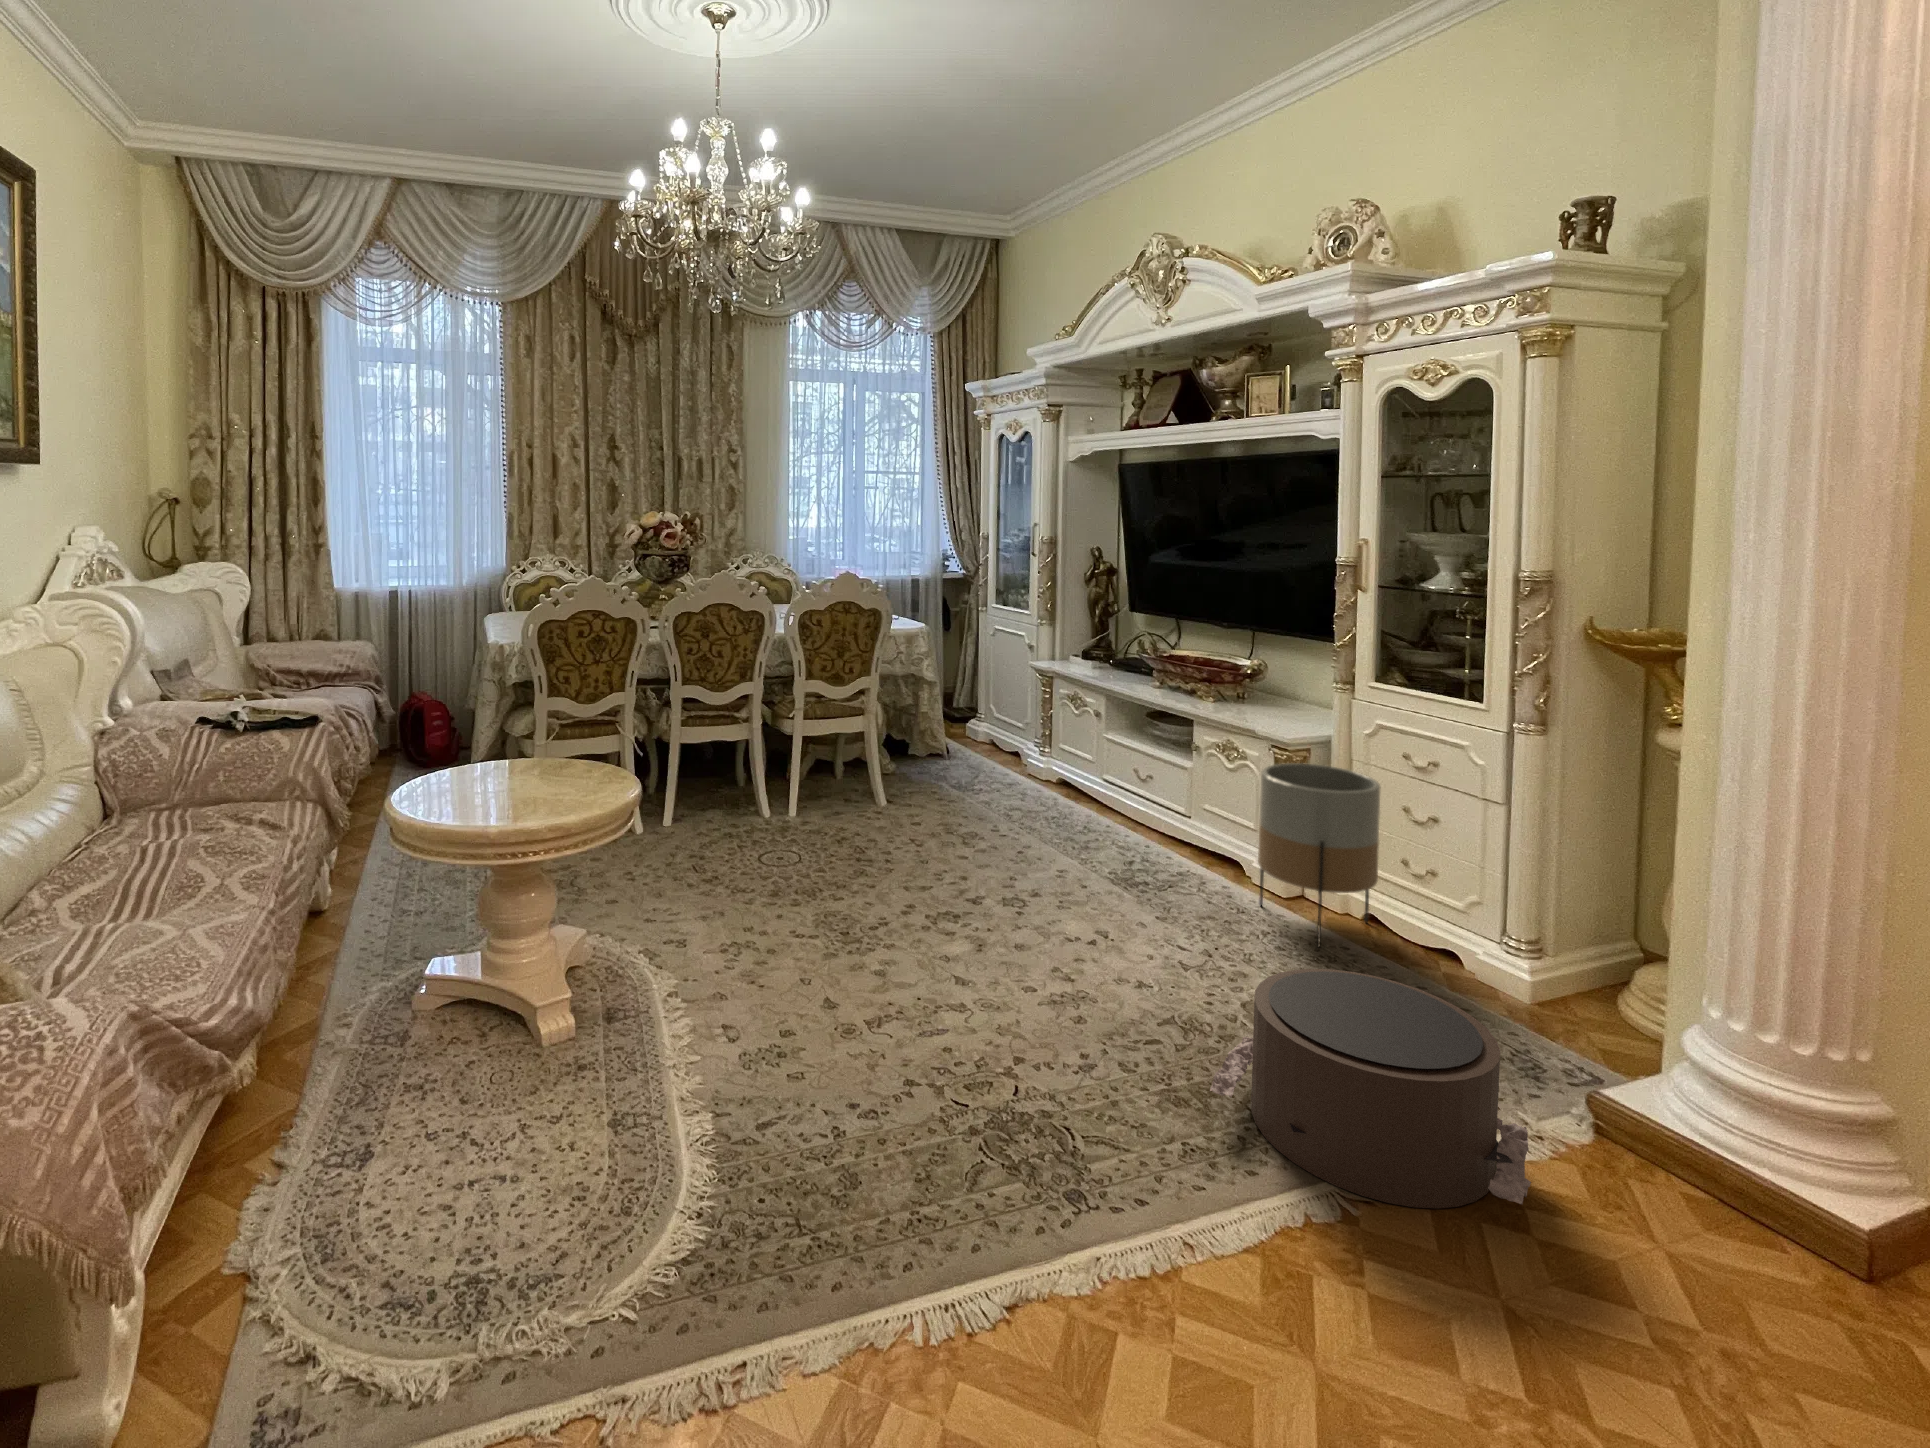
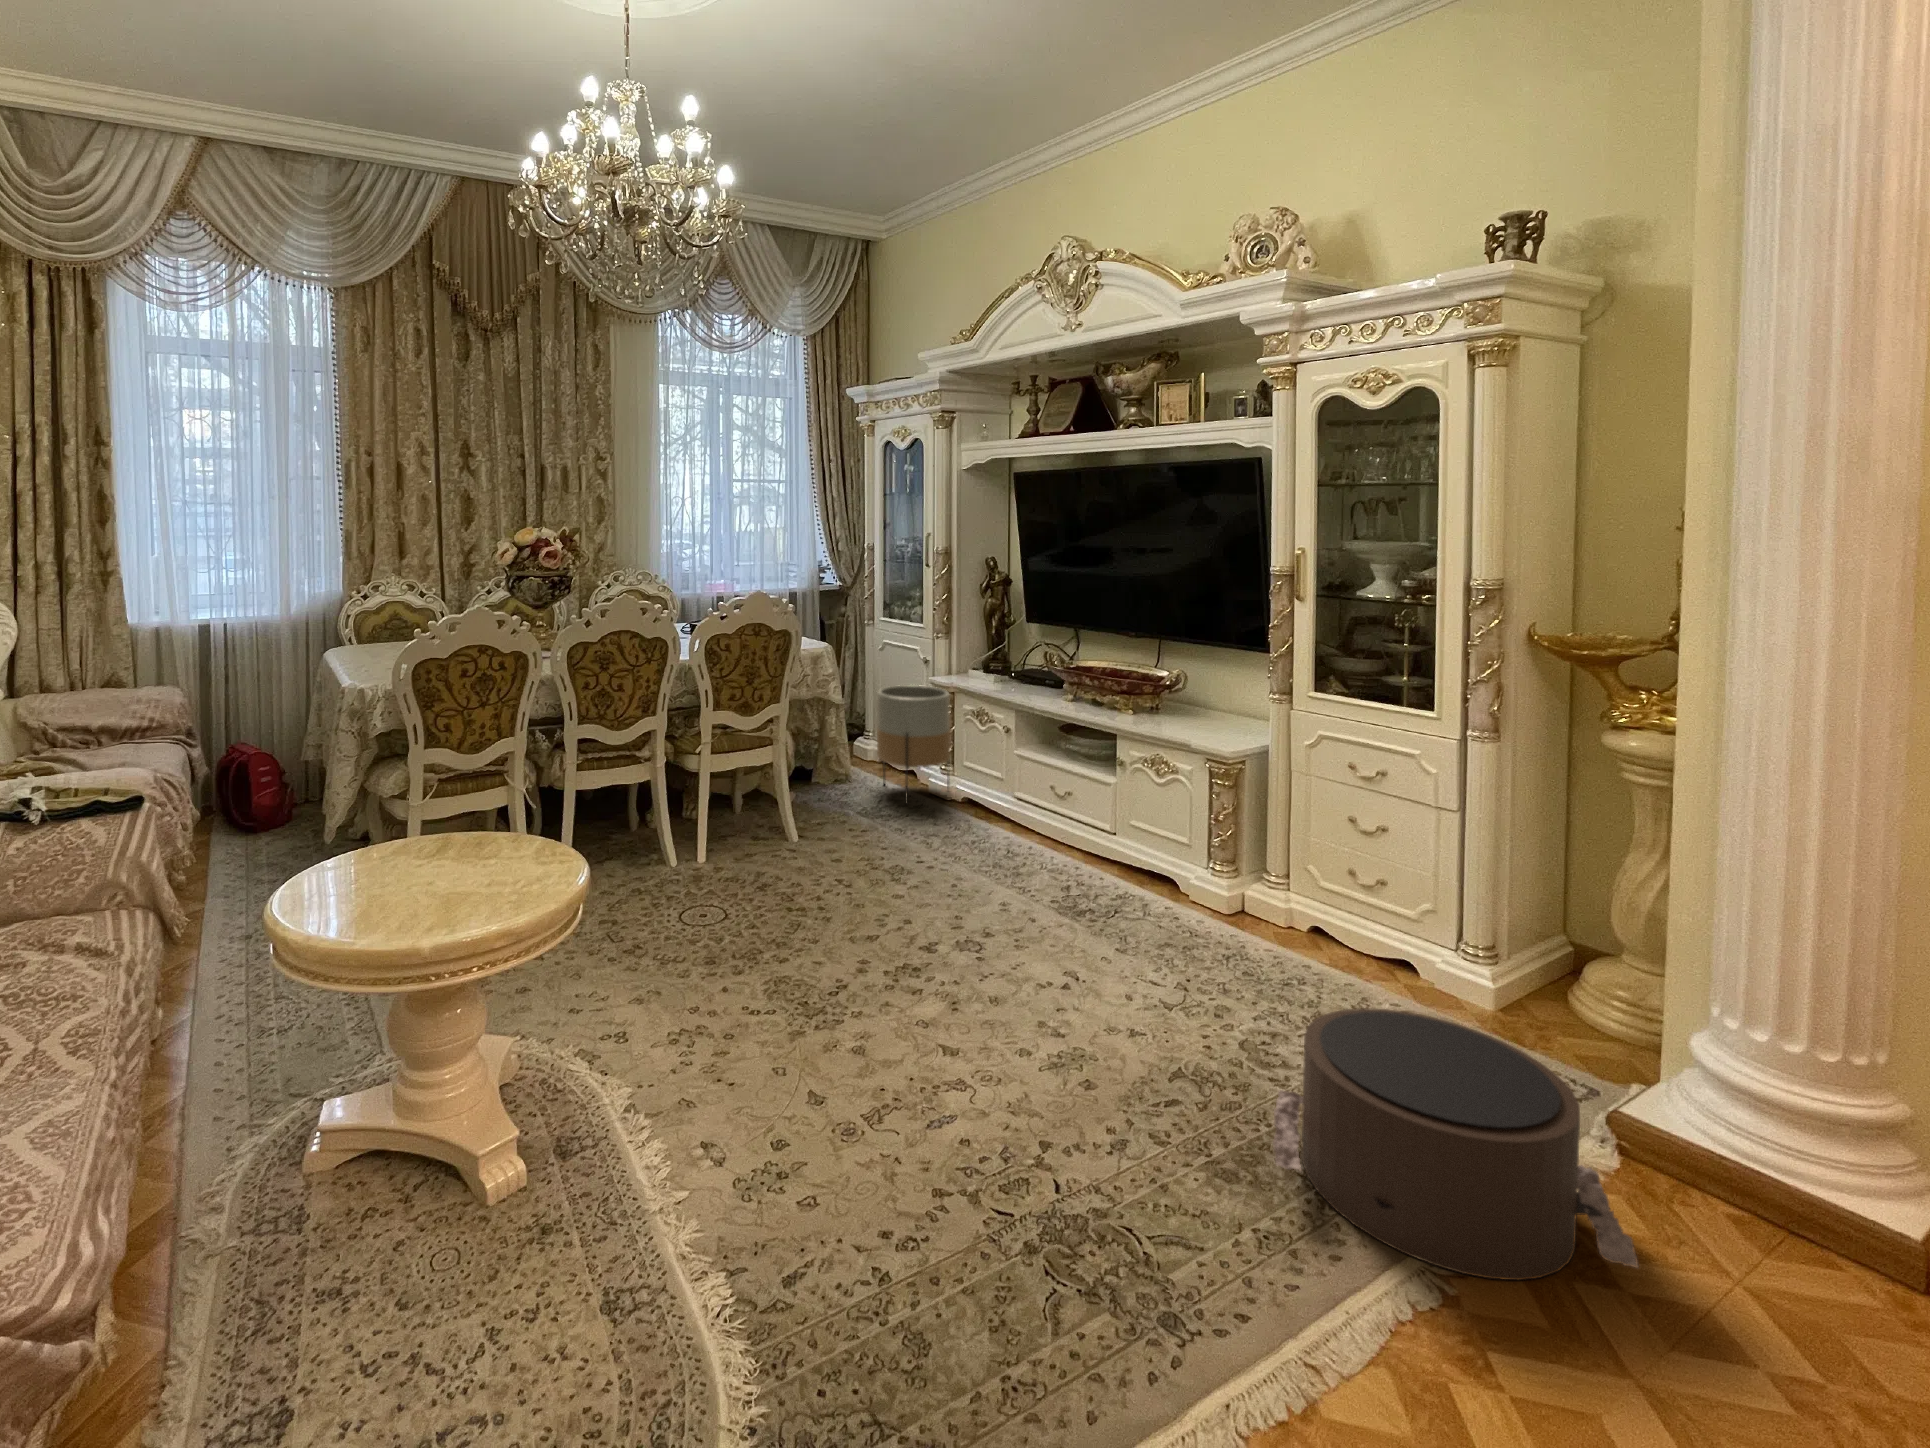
planter: present [1258,763,1381,947] -> present [877,685,950,801]

